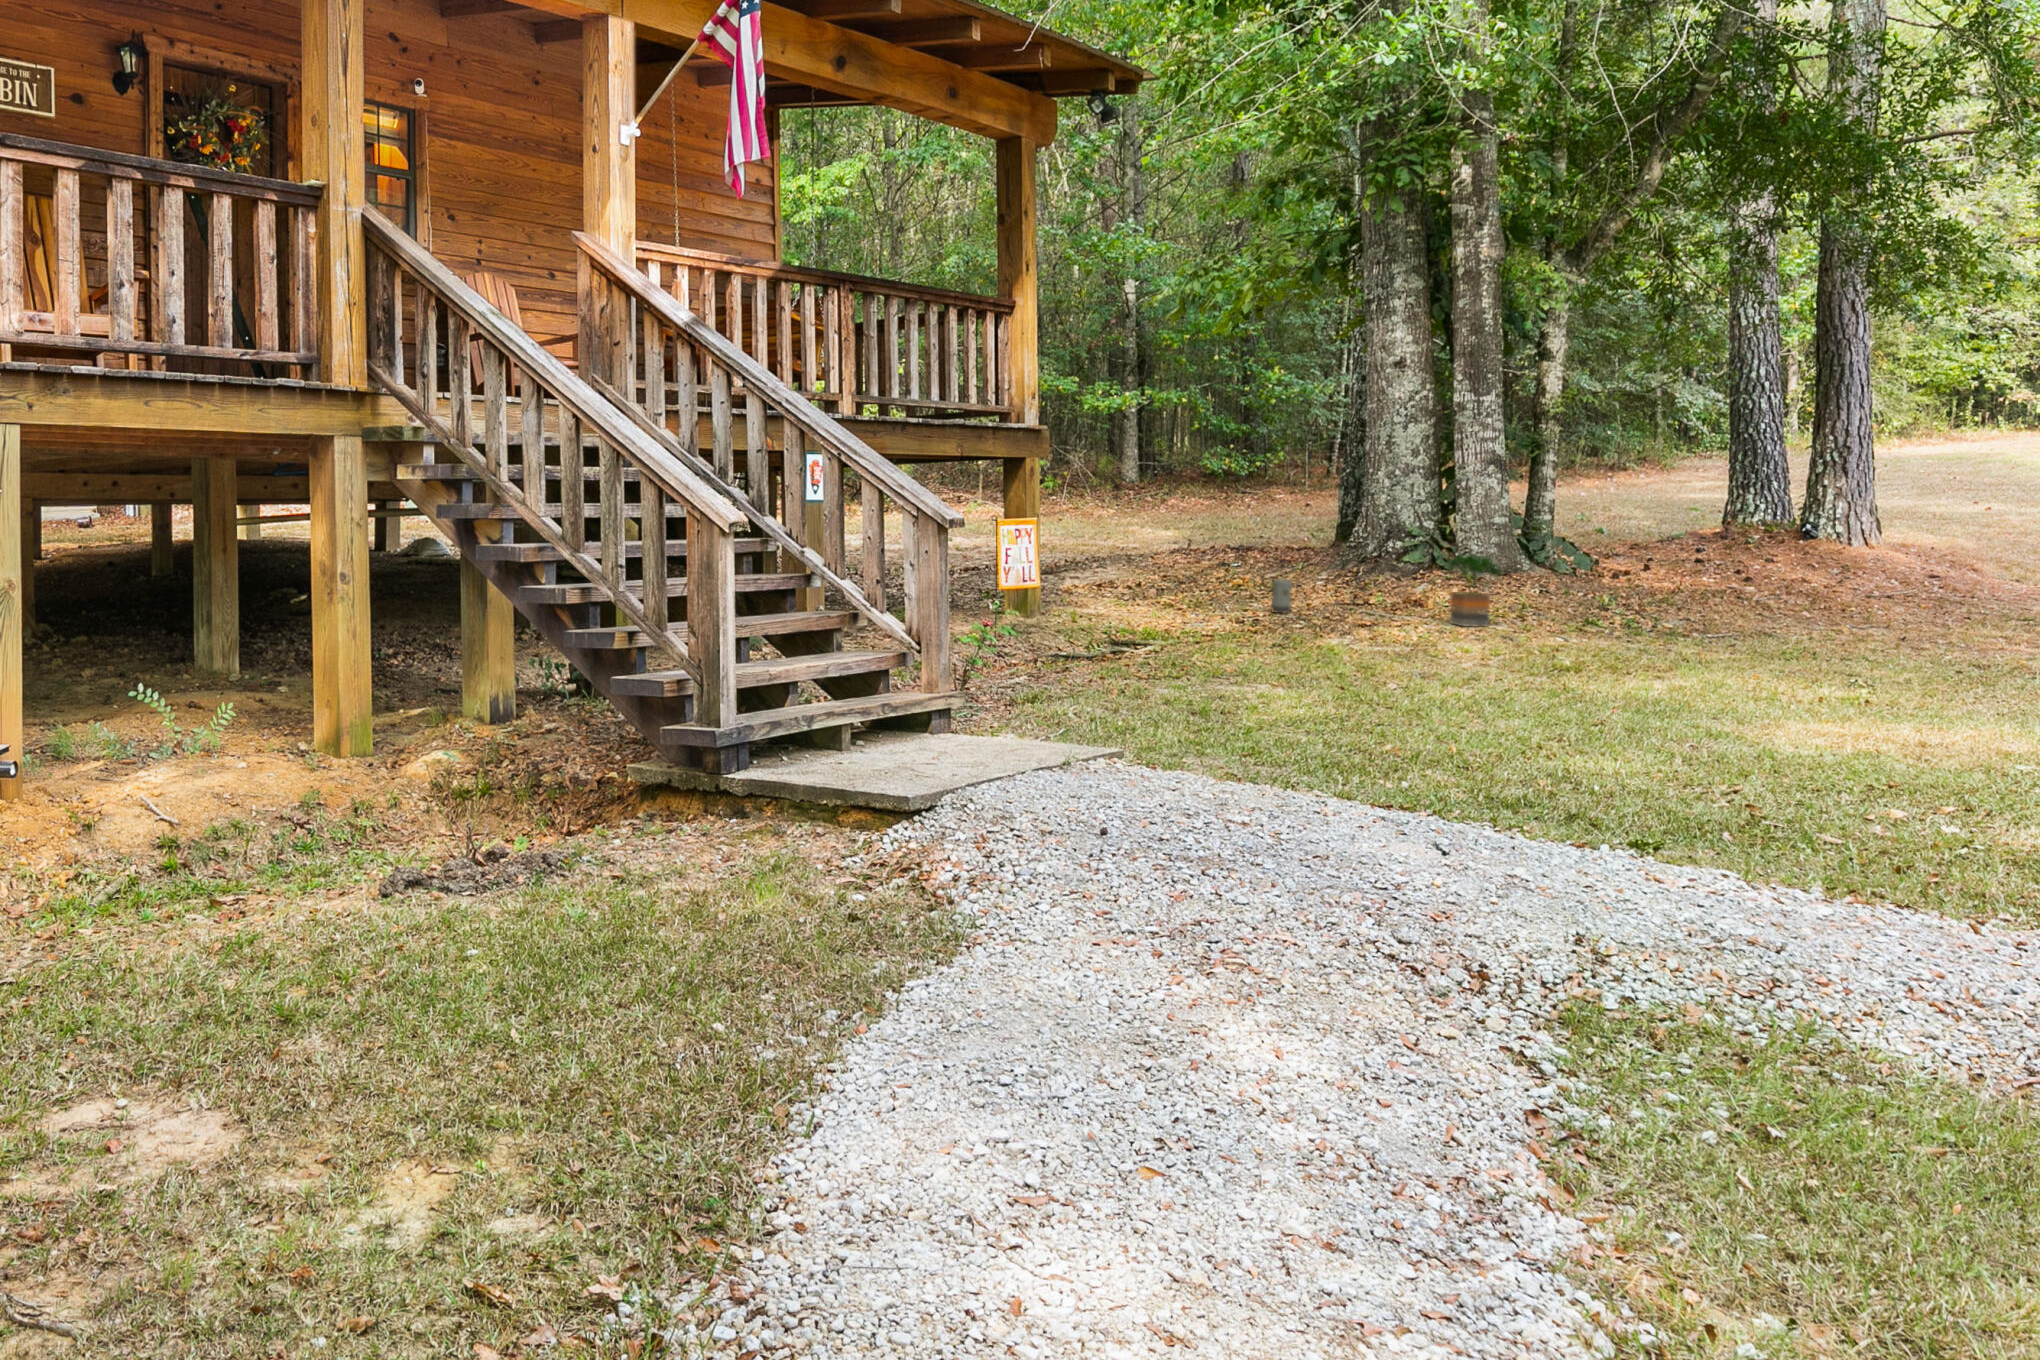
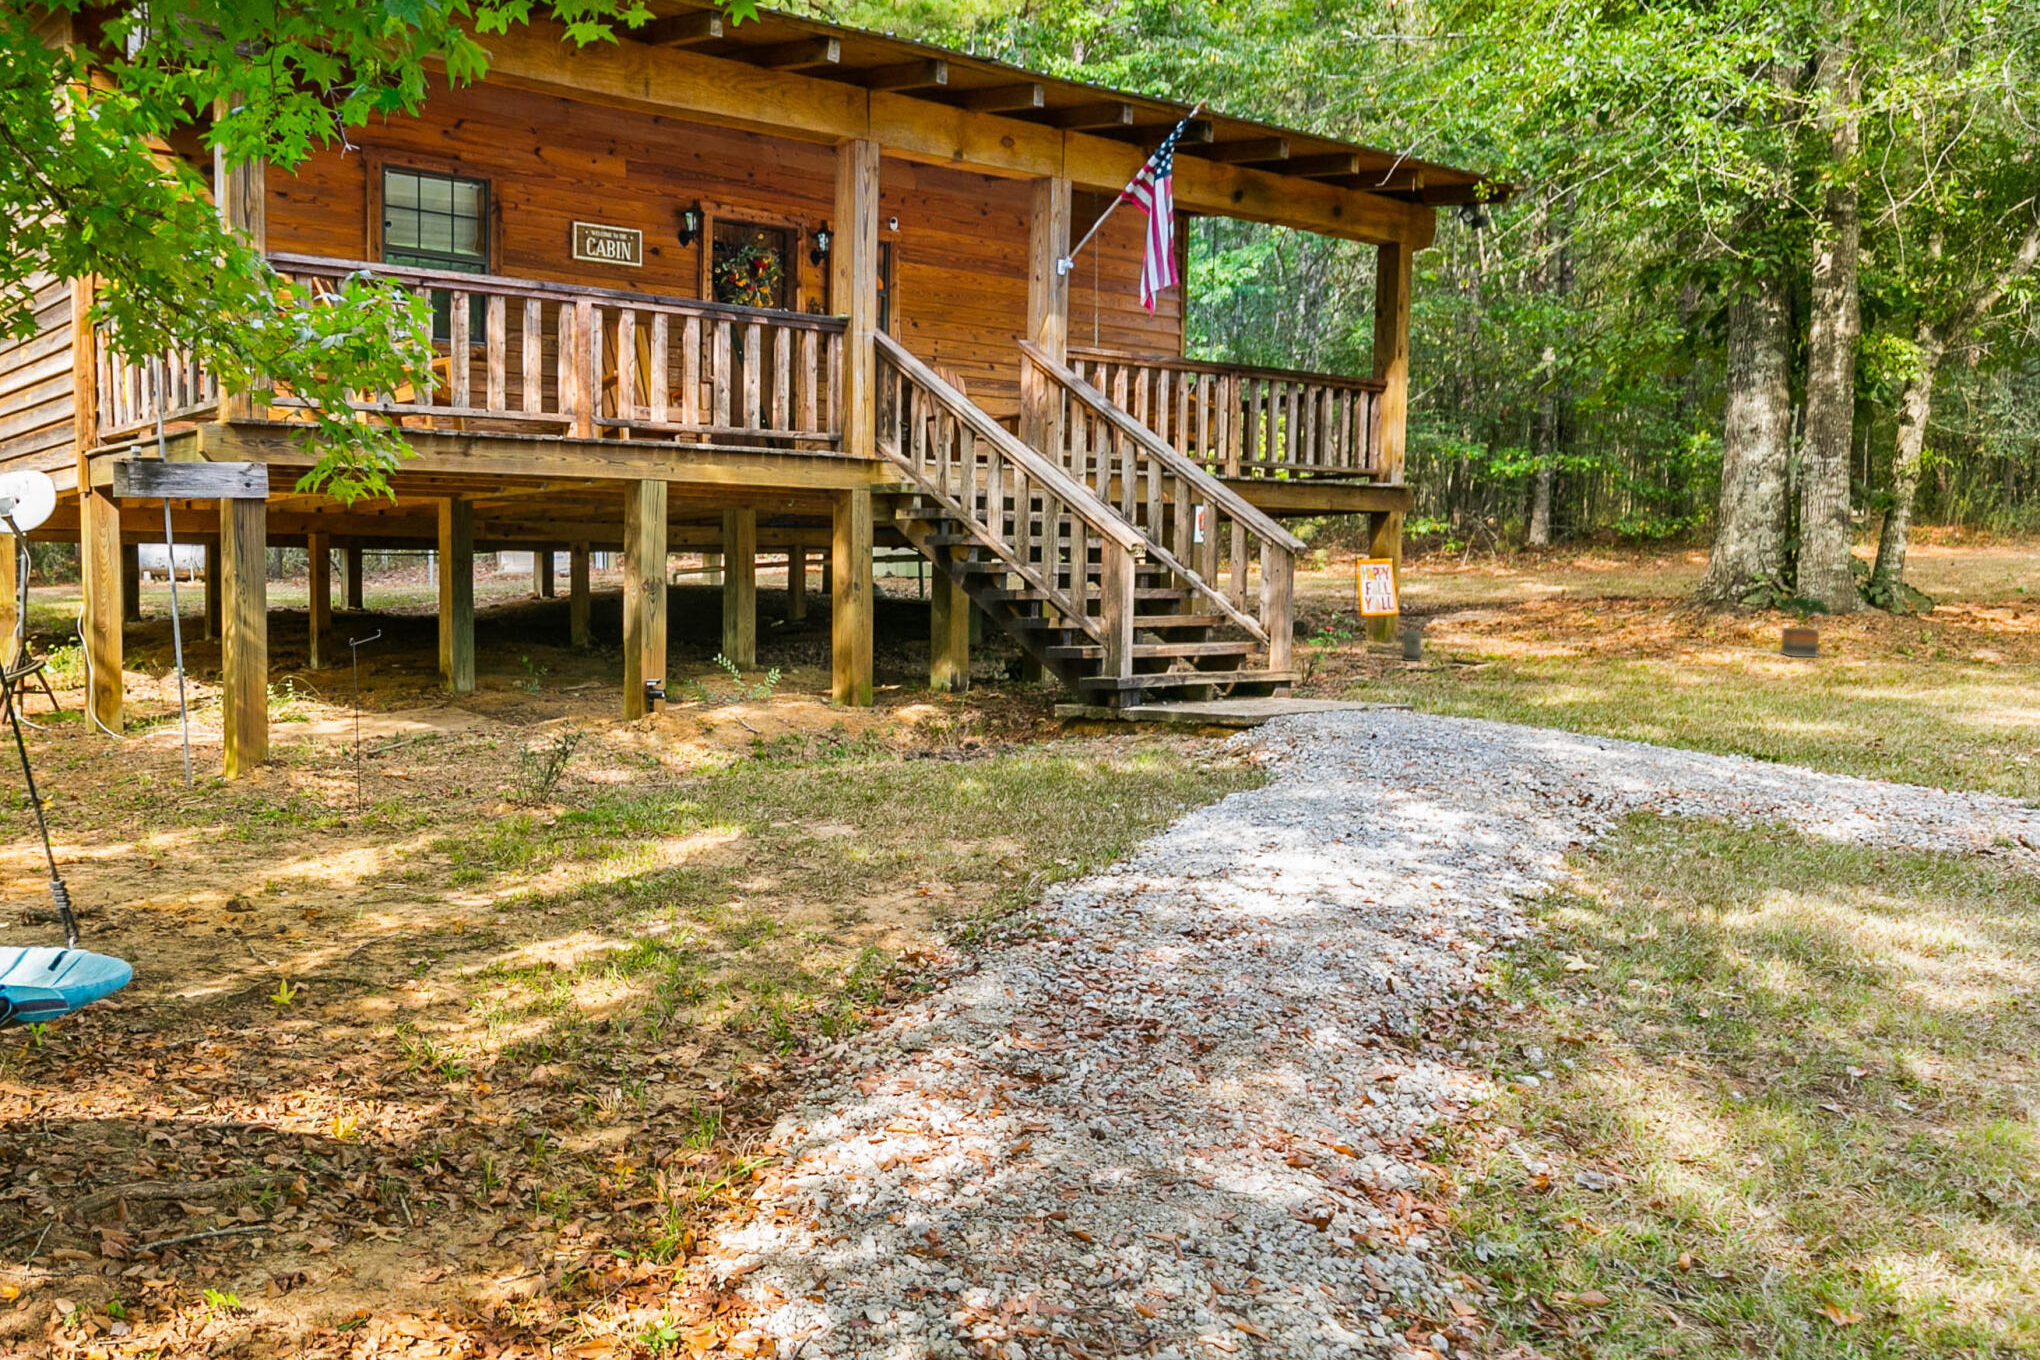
watering can: present [1265,567,1299,613] -> present [1396,620,1428,661]

